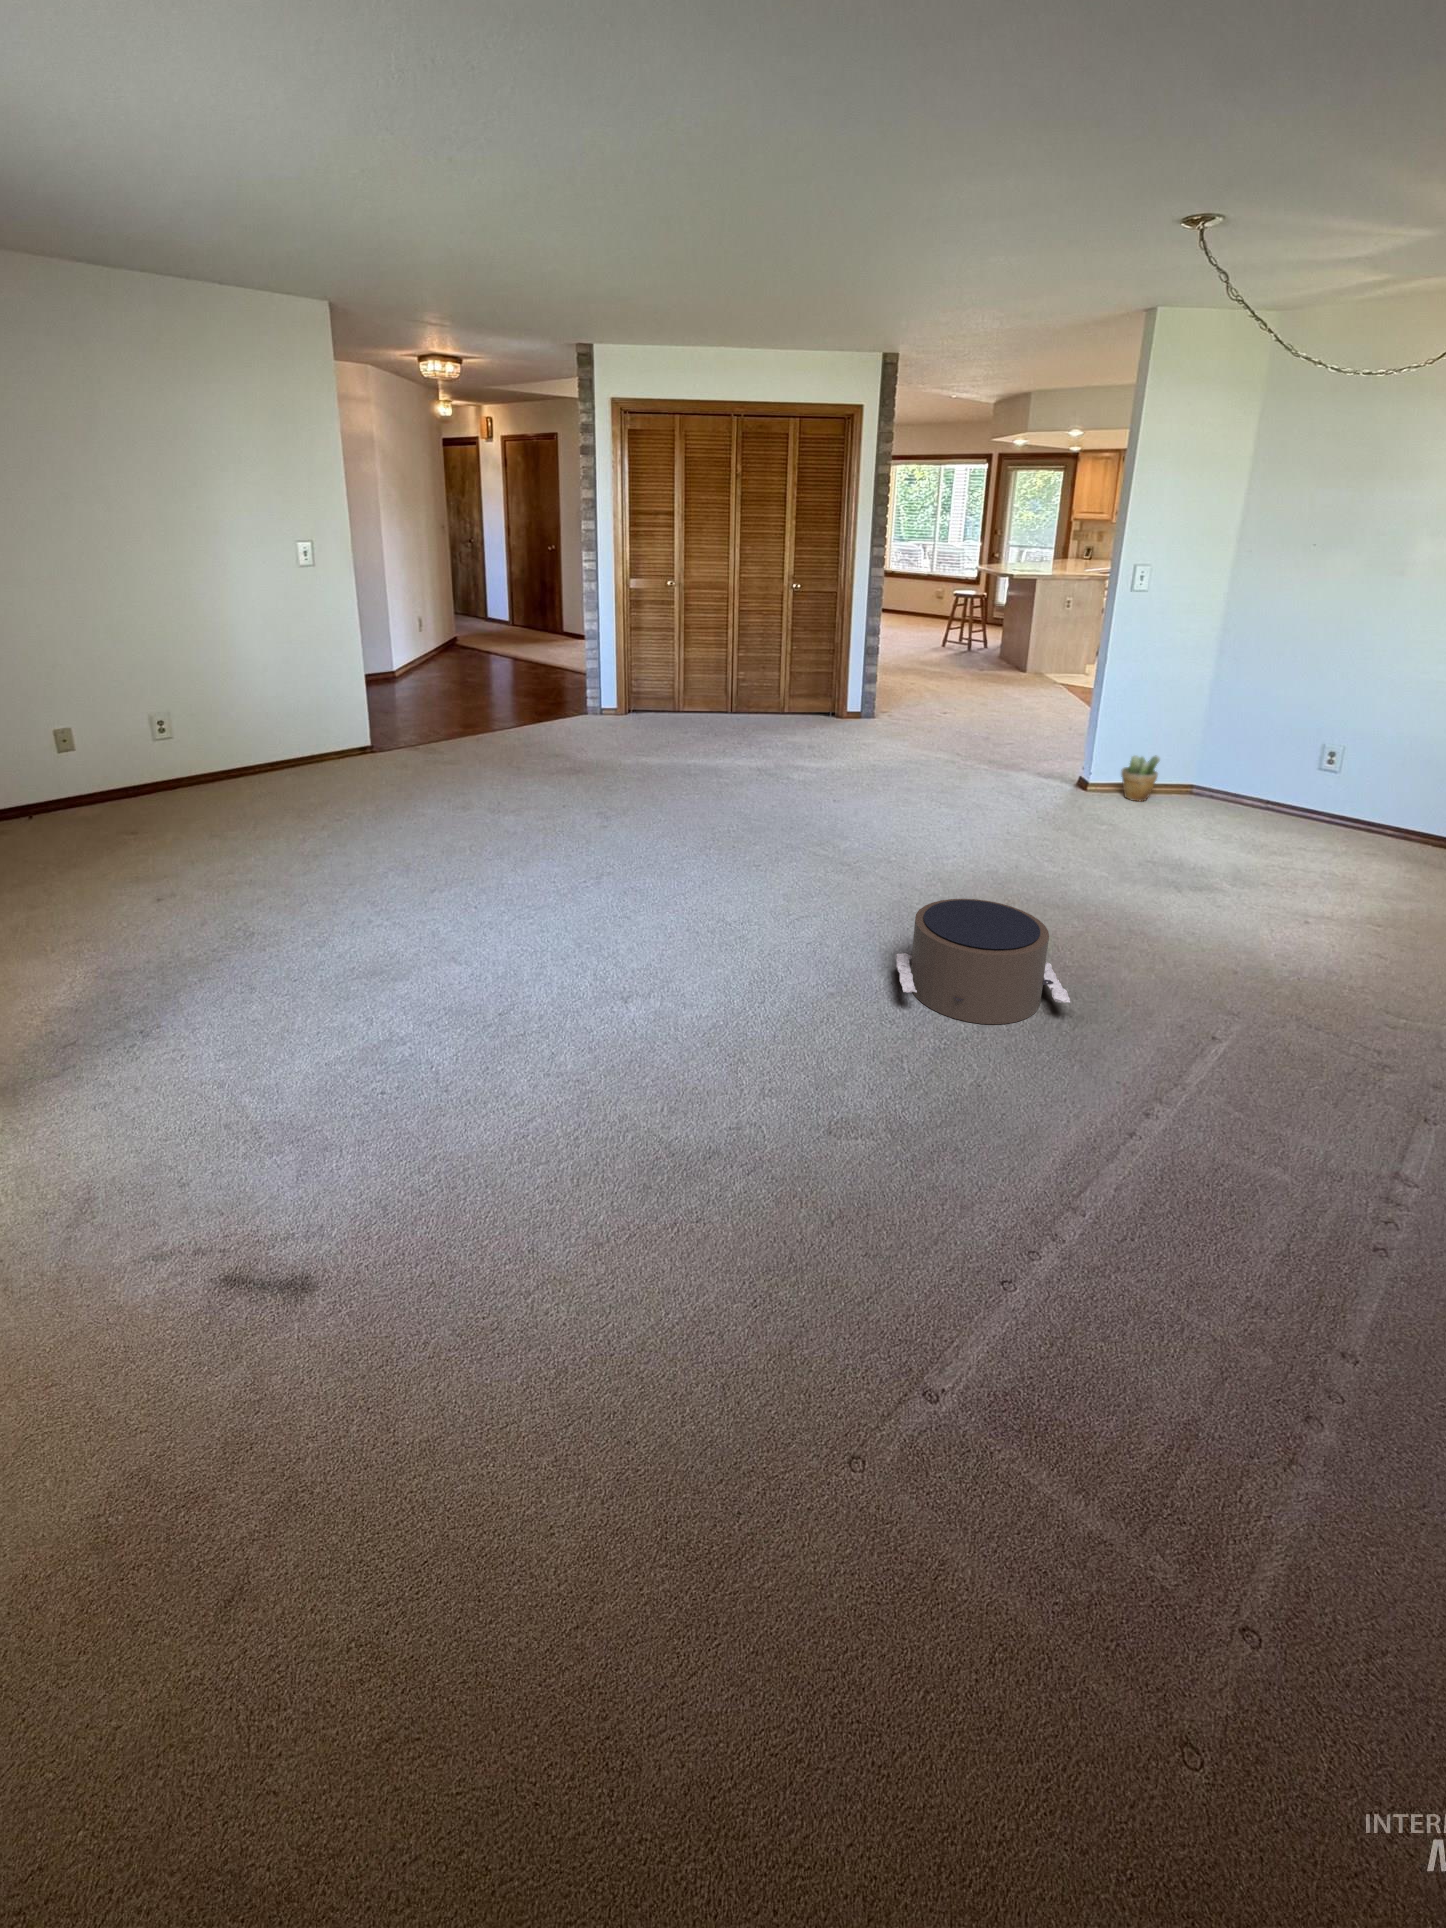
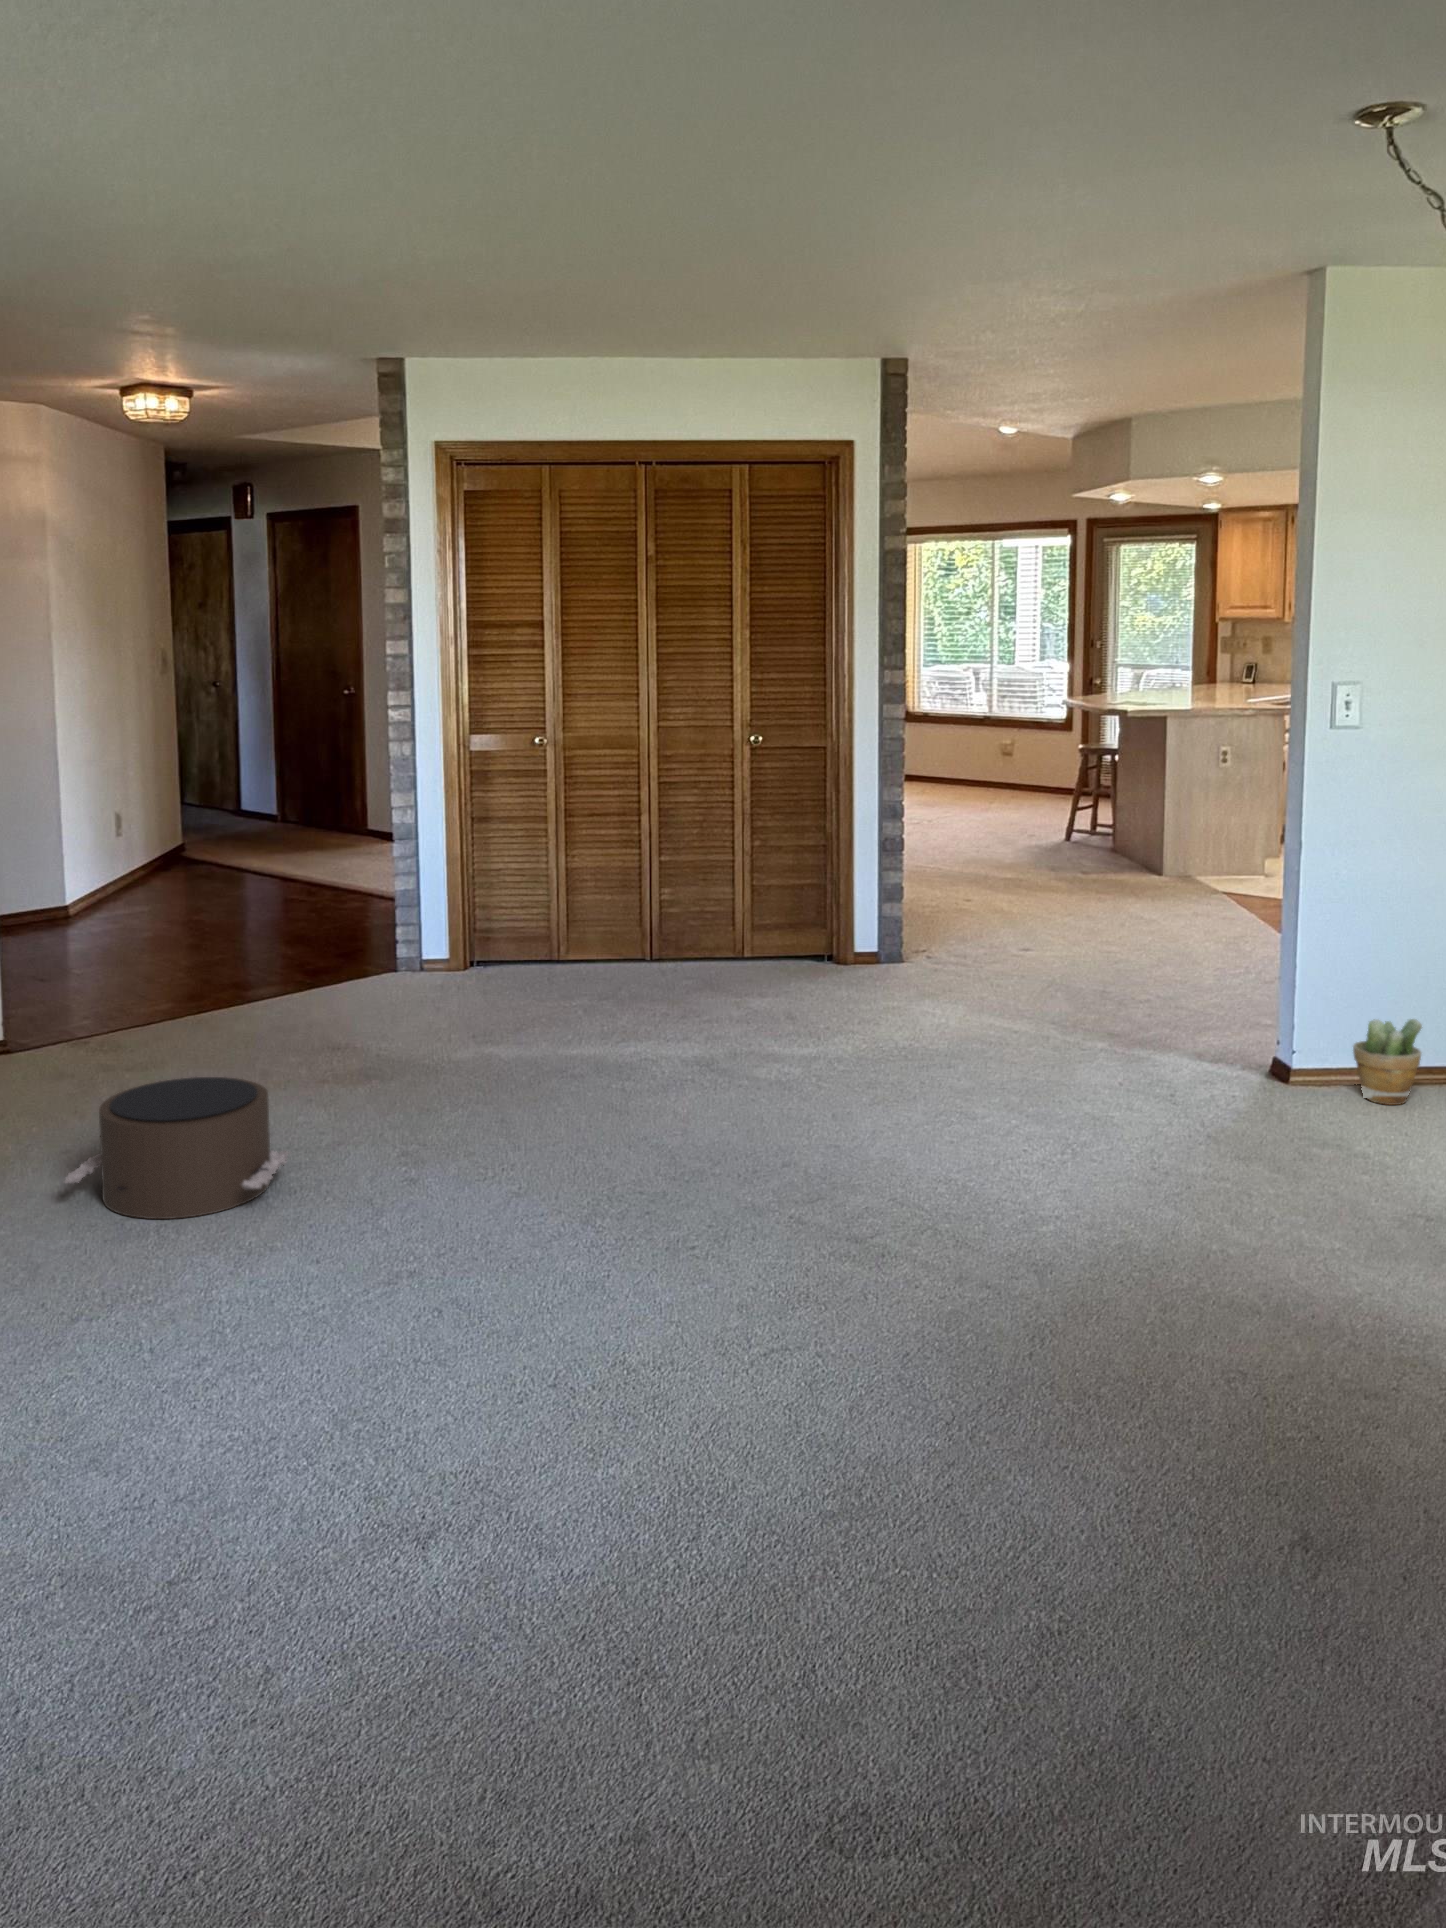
pouf: present [896,899,1070,1024] -> present [64,1077,290,1219]

